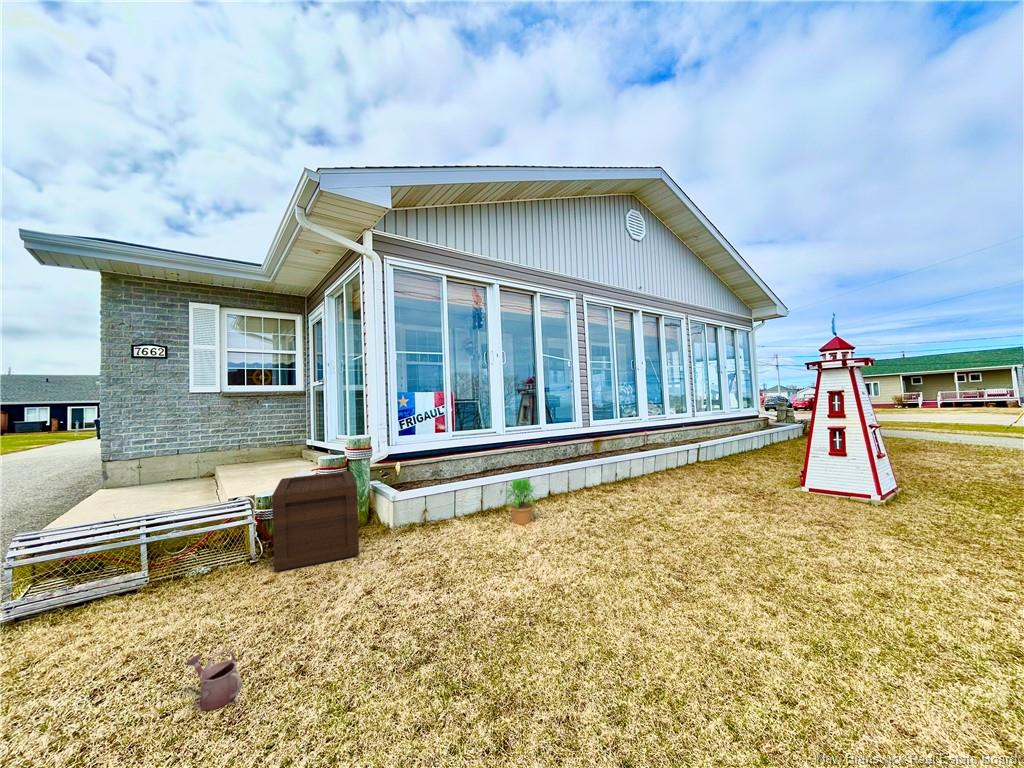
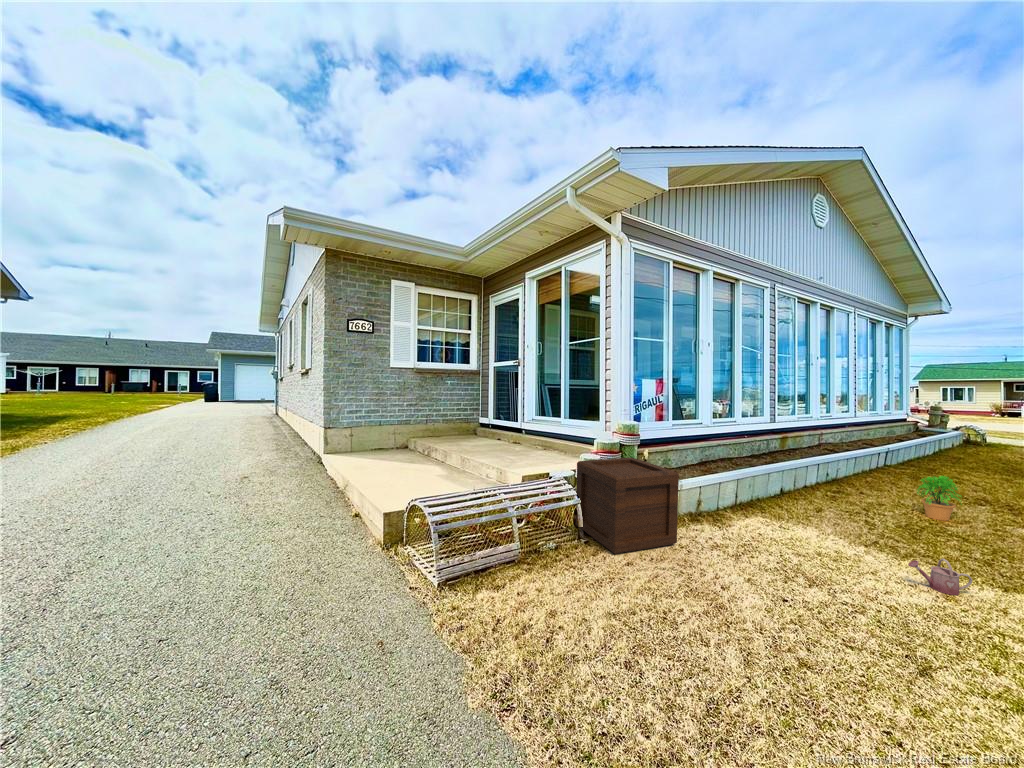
potted plant: present [507,478,535,524] -> present [917,476,962,521]
watering can: present [186,650,242,710] -> present [908,559,972,595]

